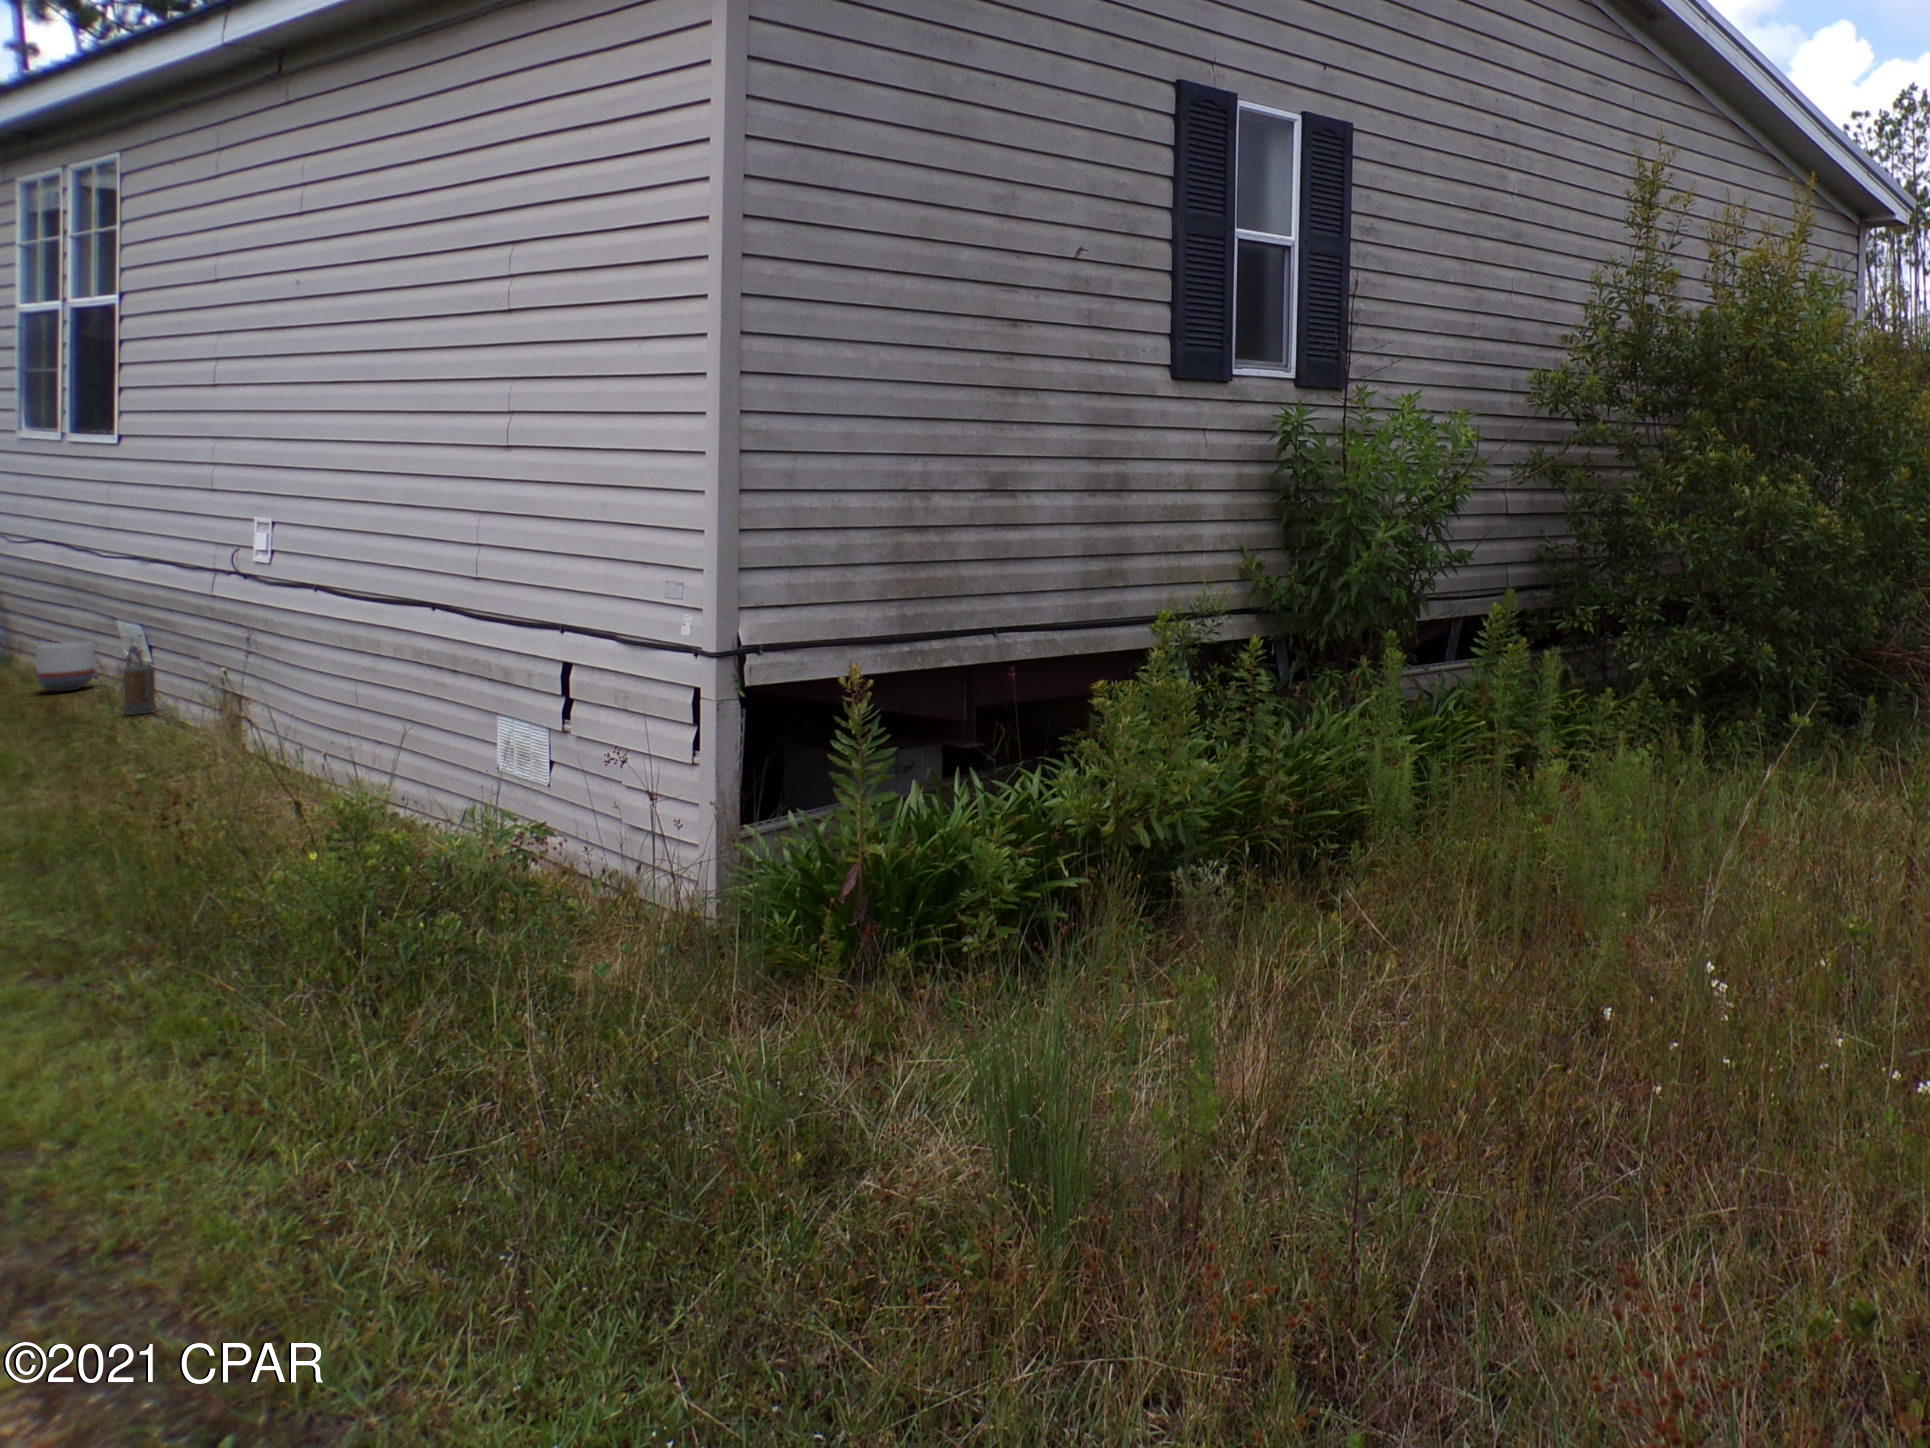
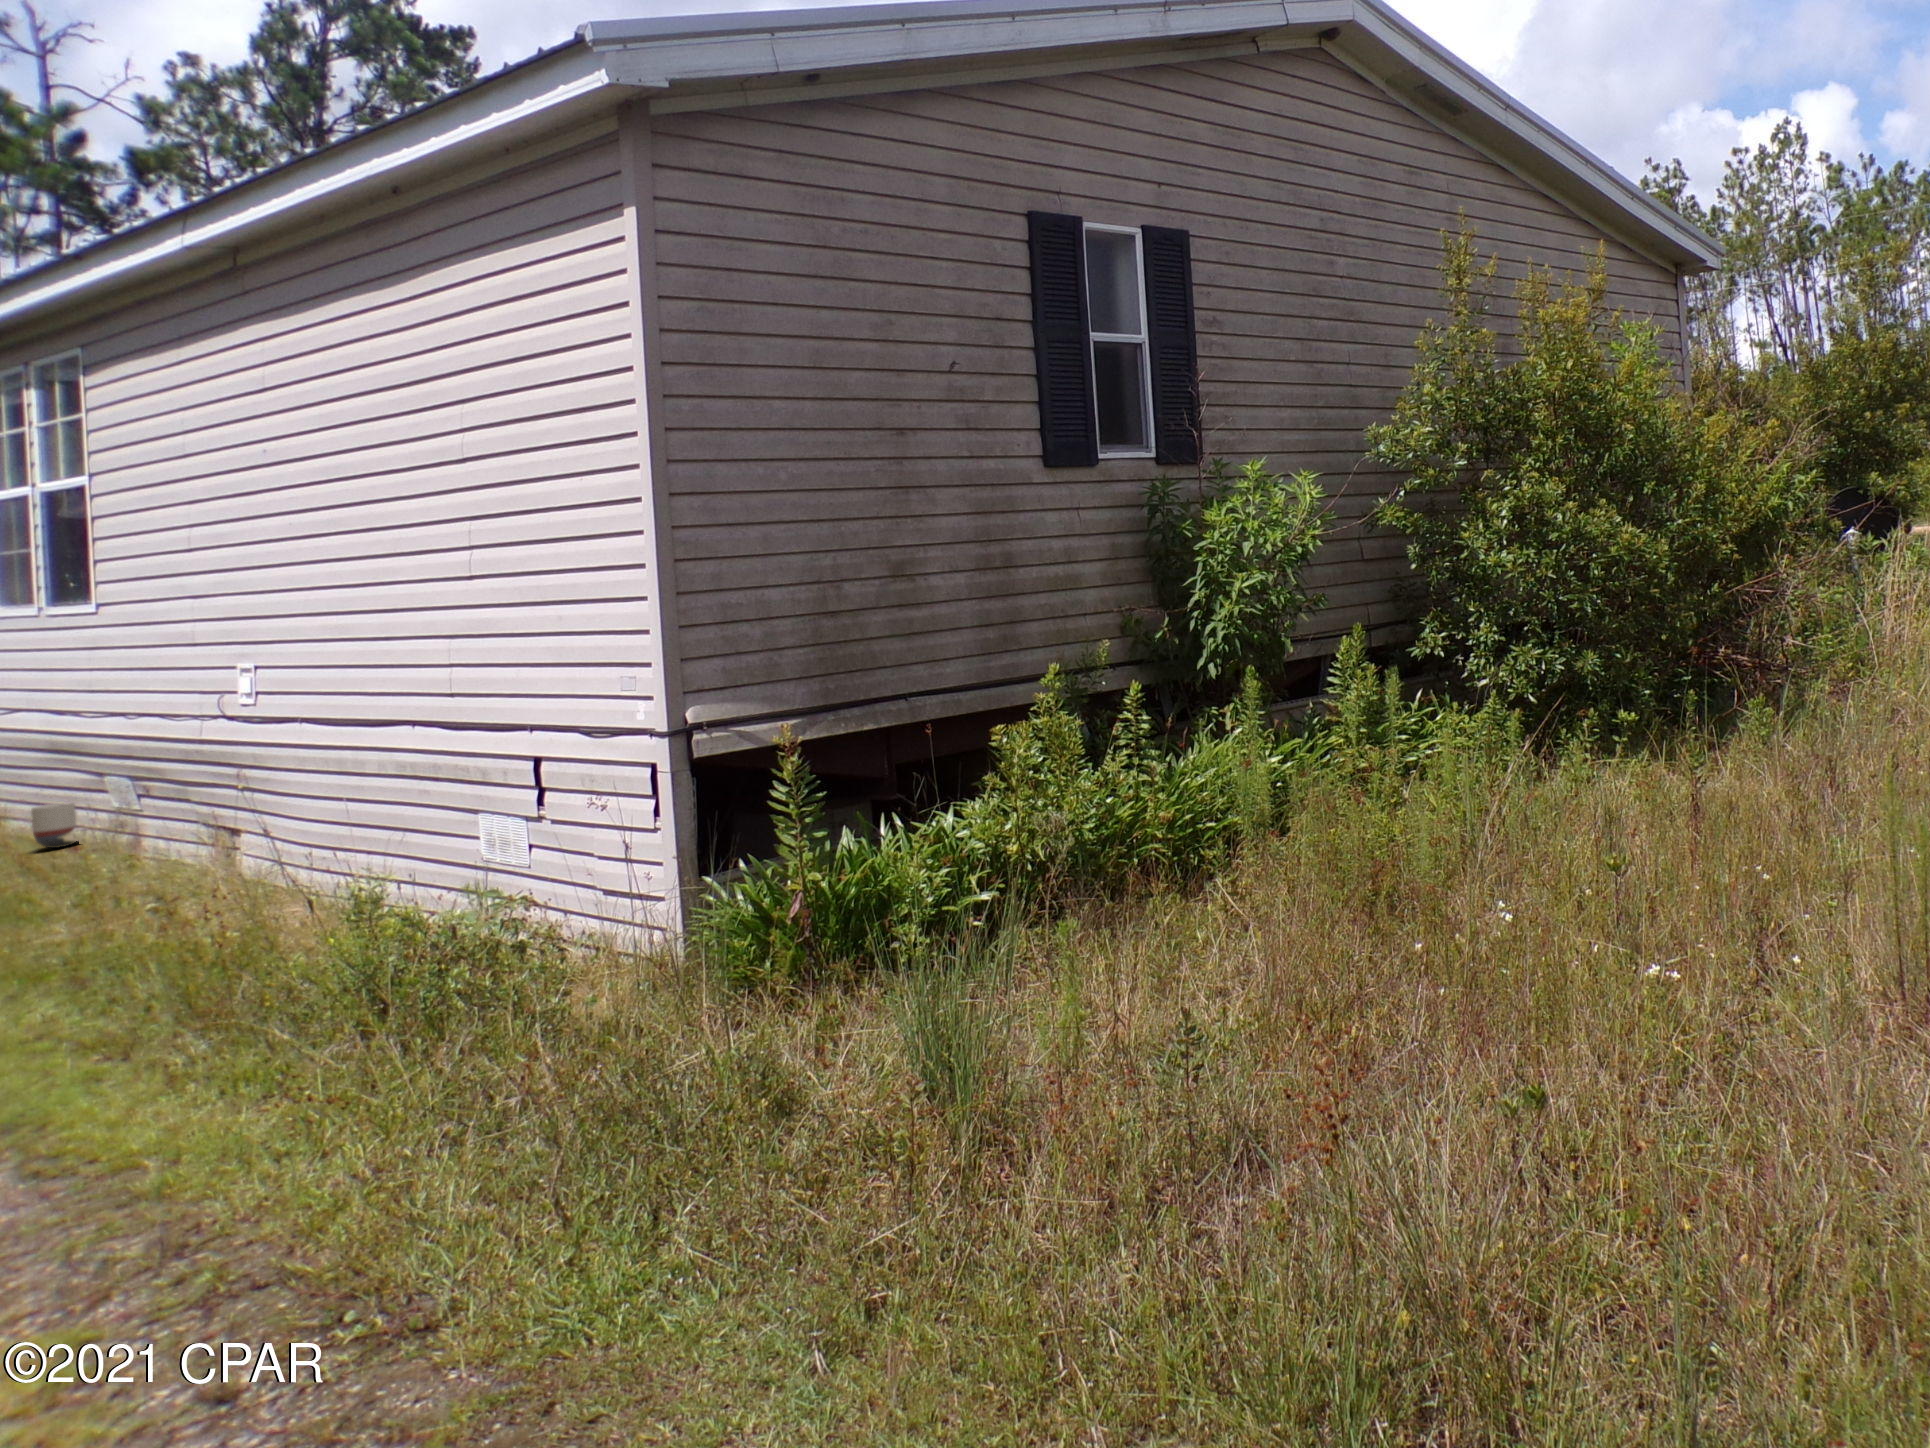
watering can: present [124,647,156,715] -> none [122,796,153,858]

